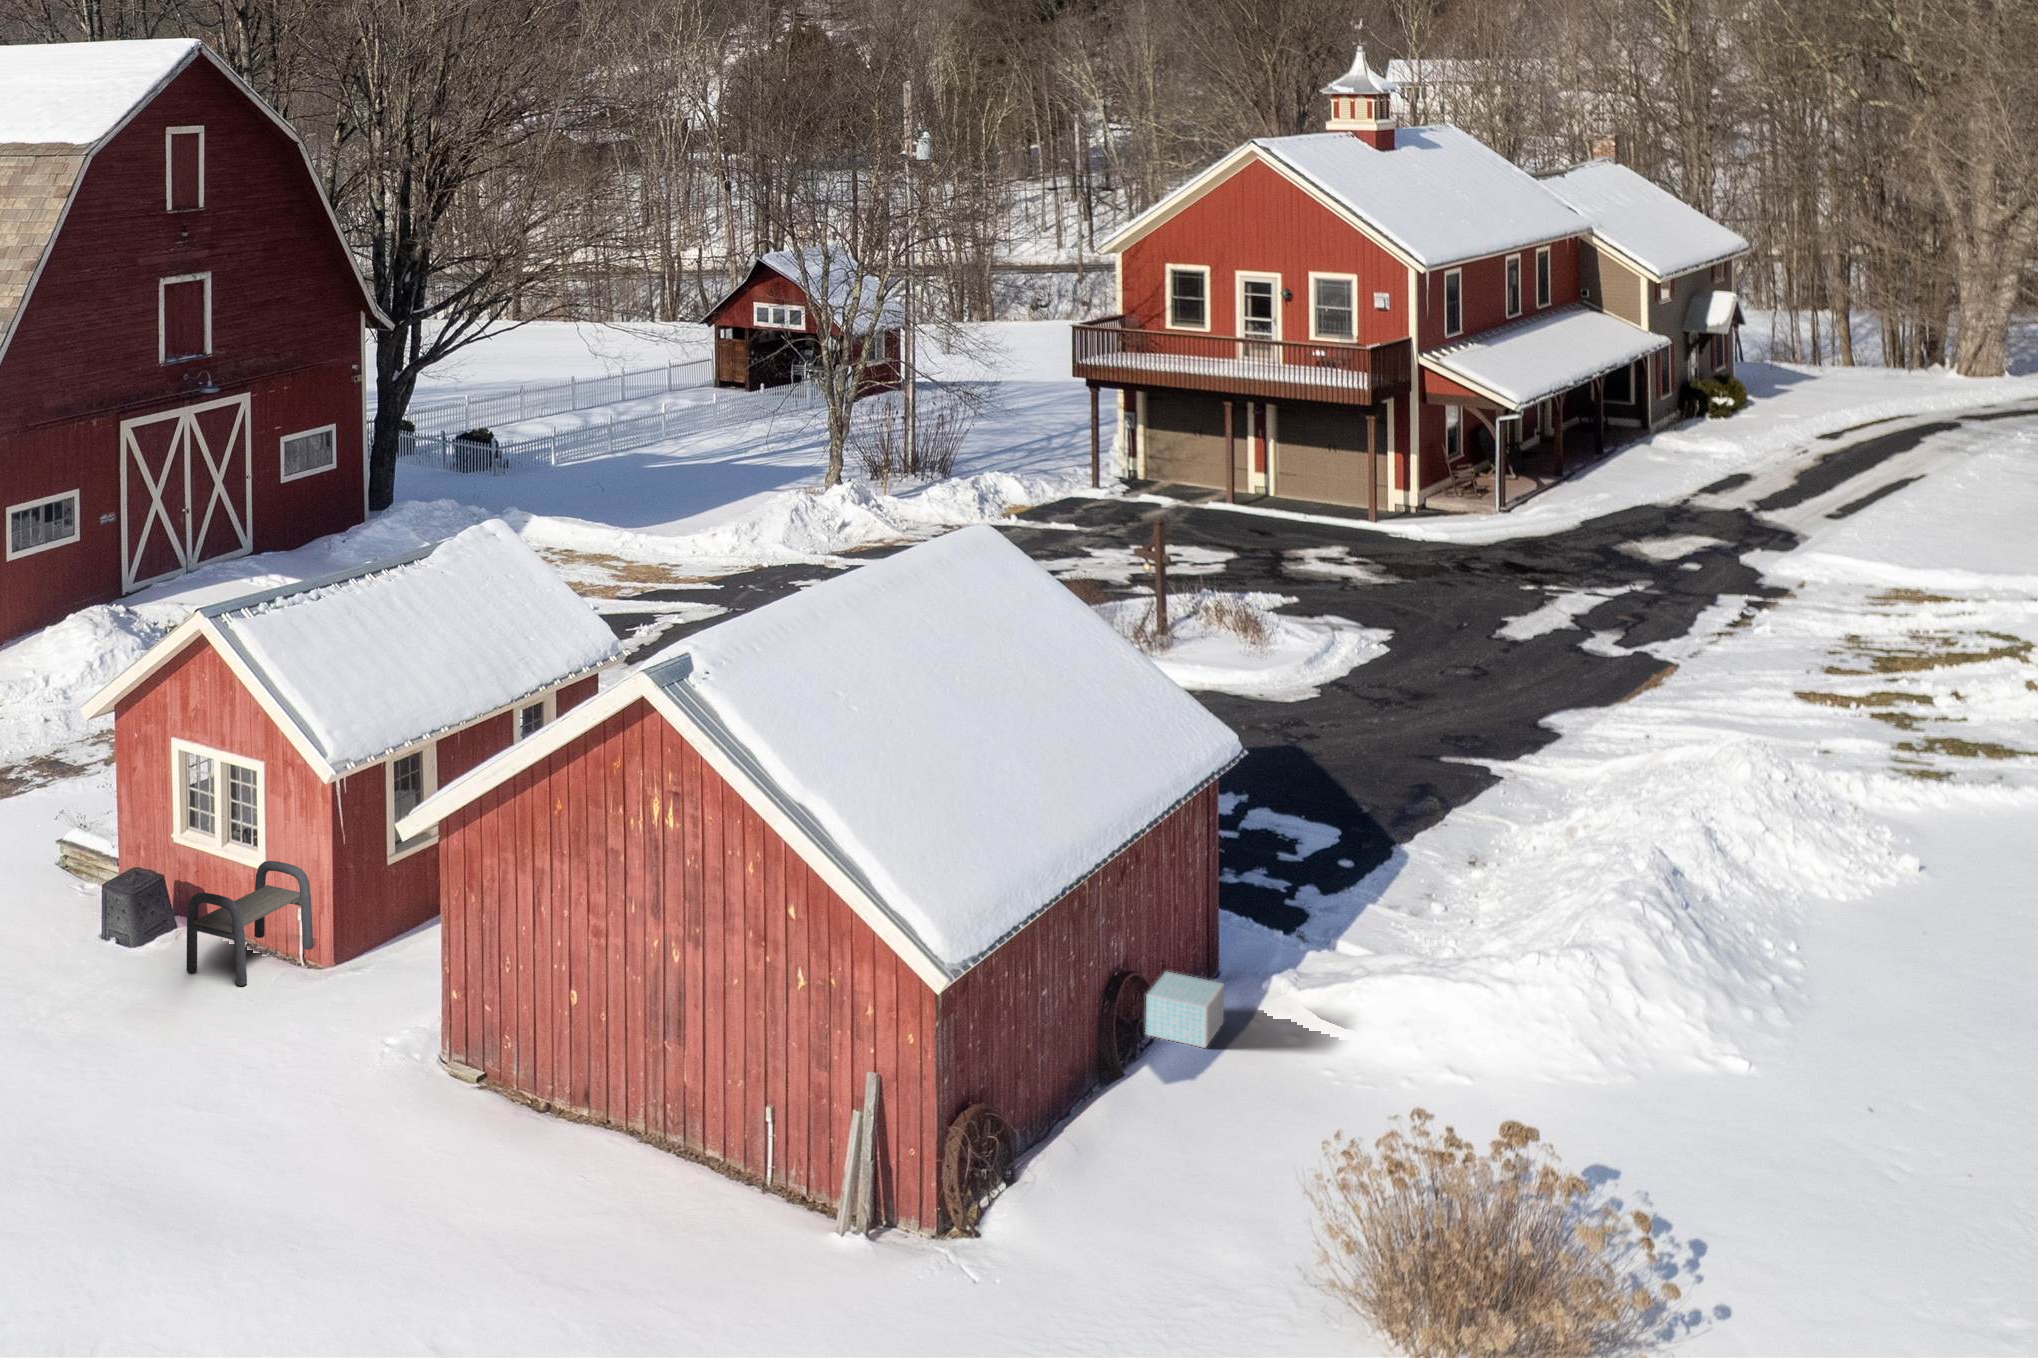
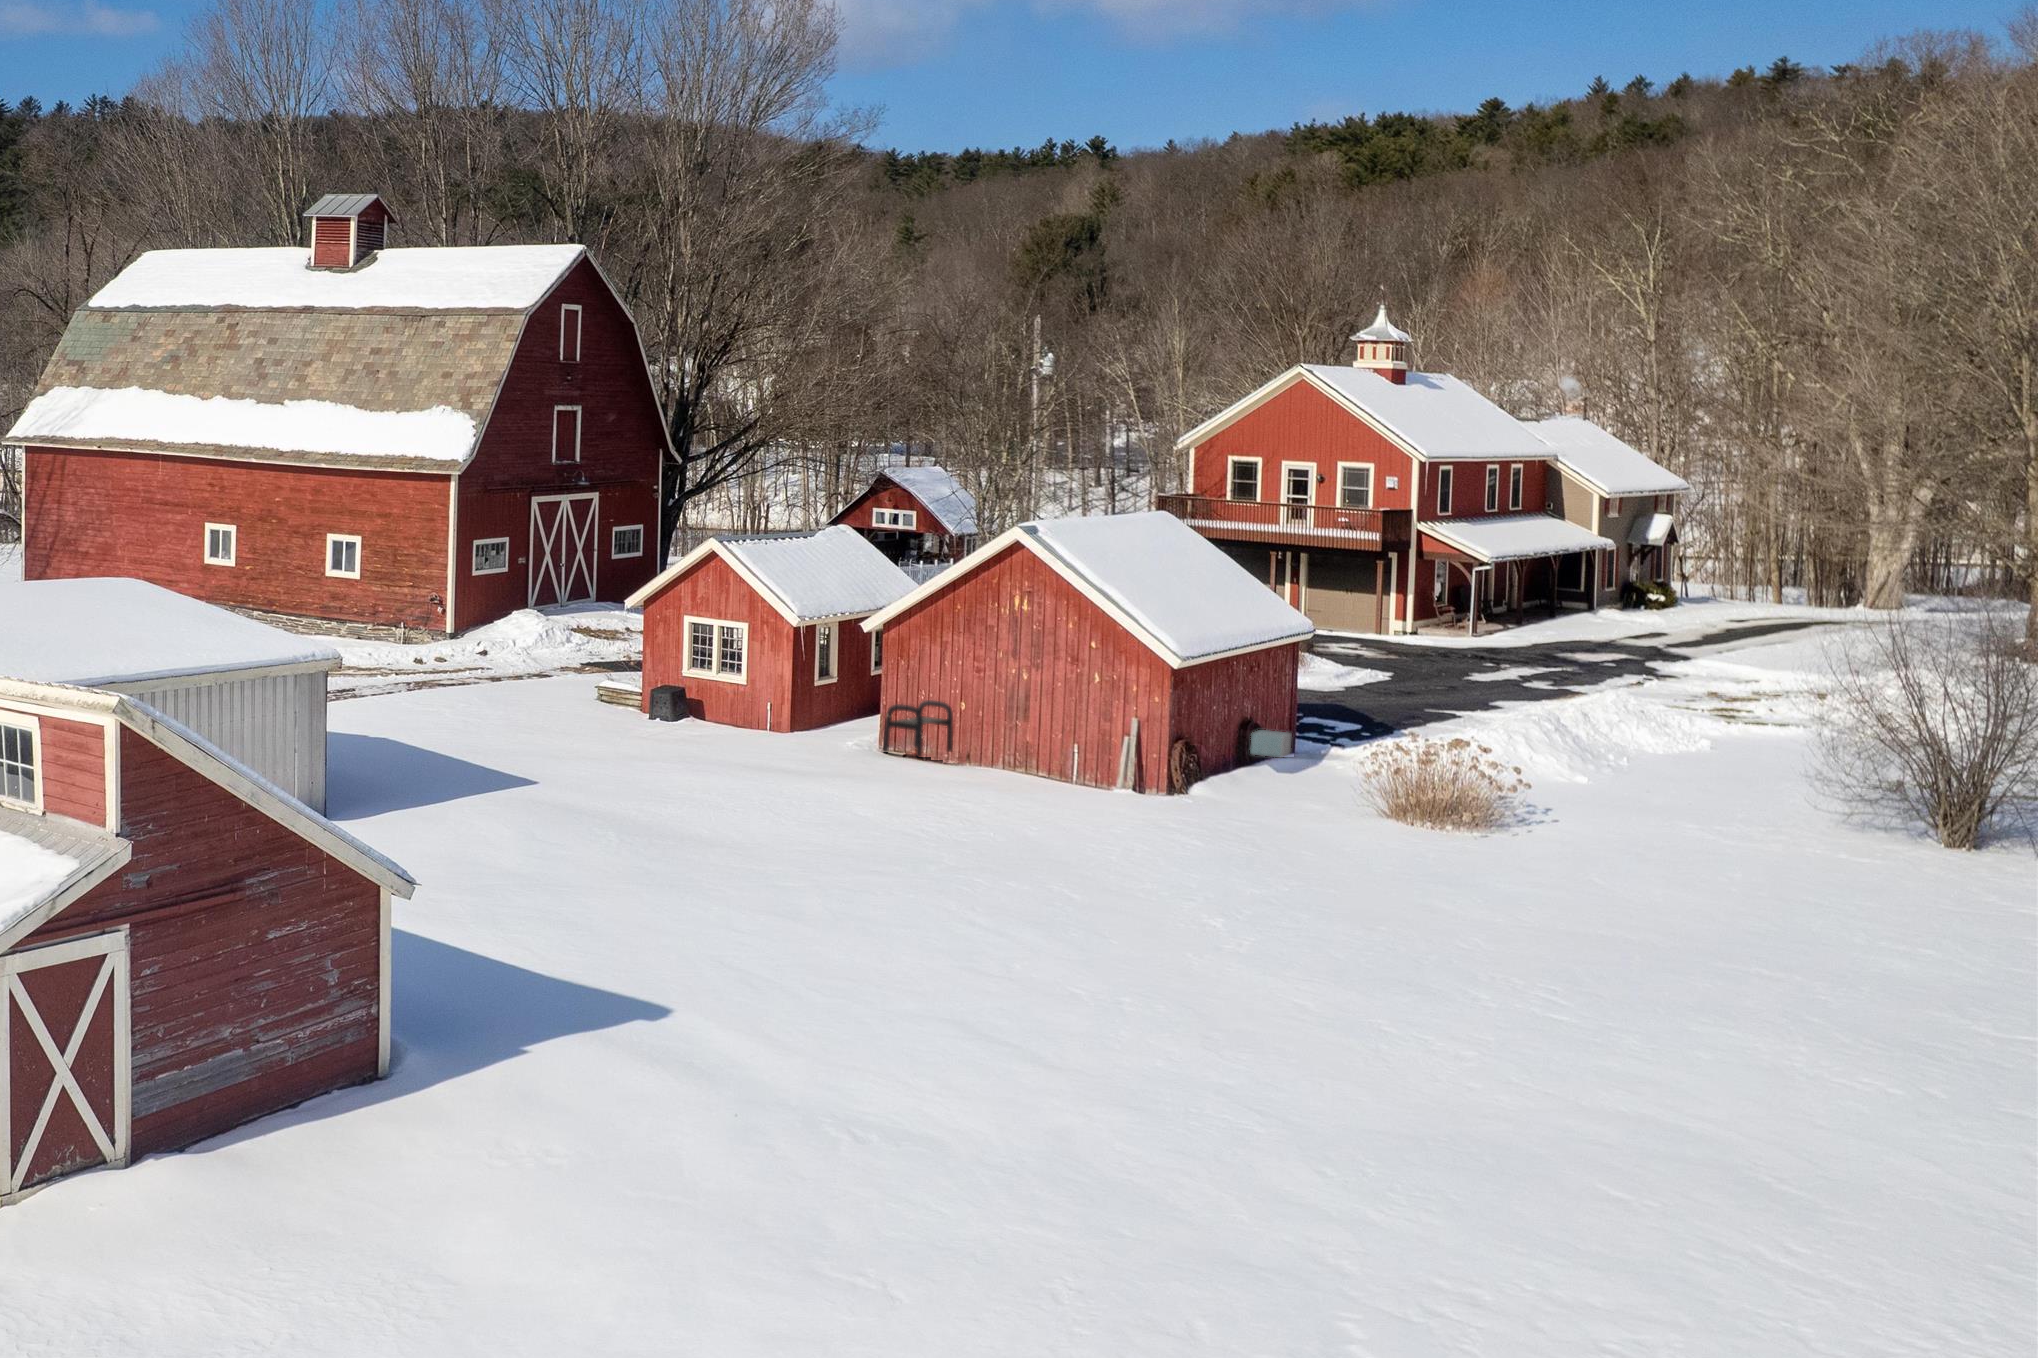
bench: present [187,861,313,986] -> present [883,700,953,757]

